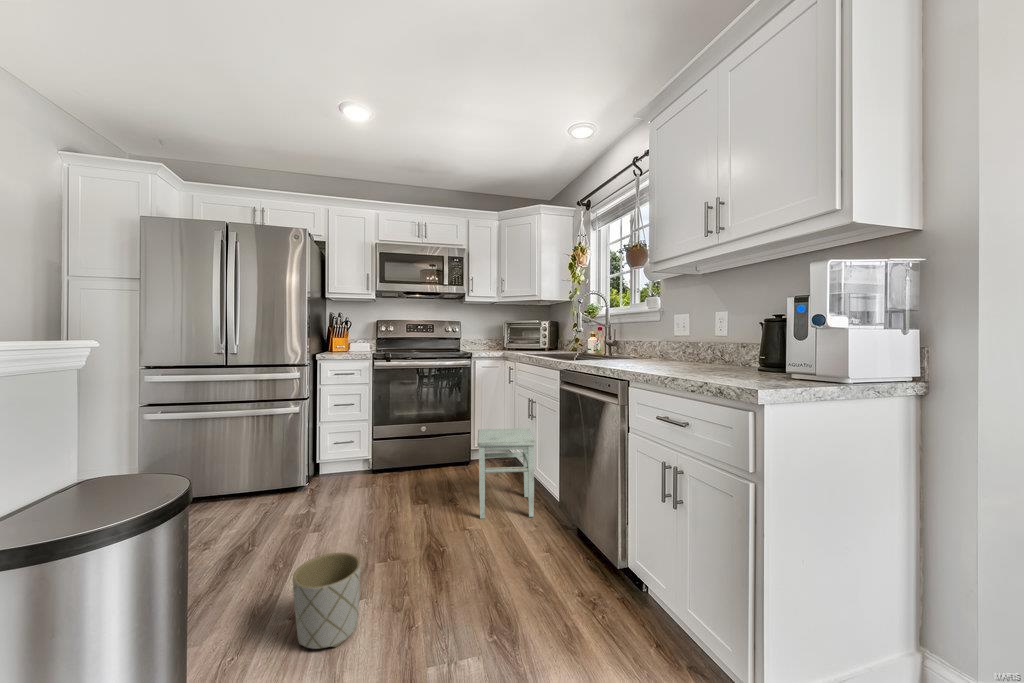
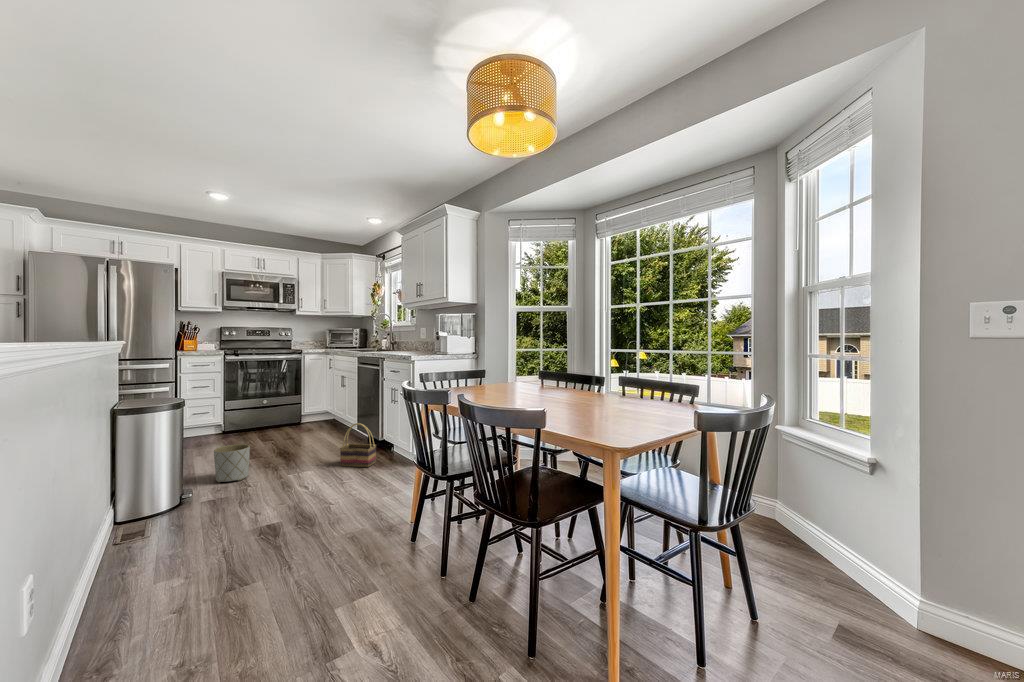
stool: present [478,428,535,519] -> none [308,393,345,443]
basket: none [533,535,612,654] -> present [340,423,376,467]

